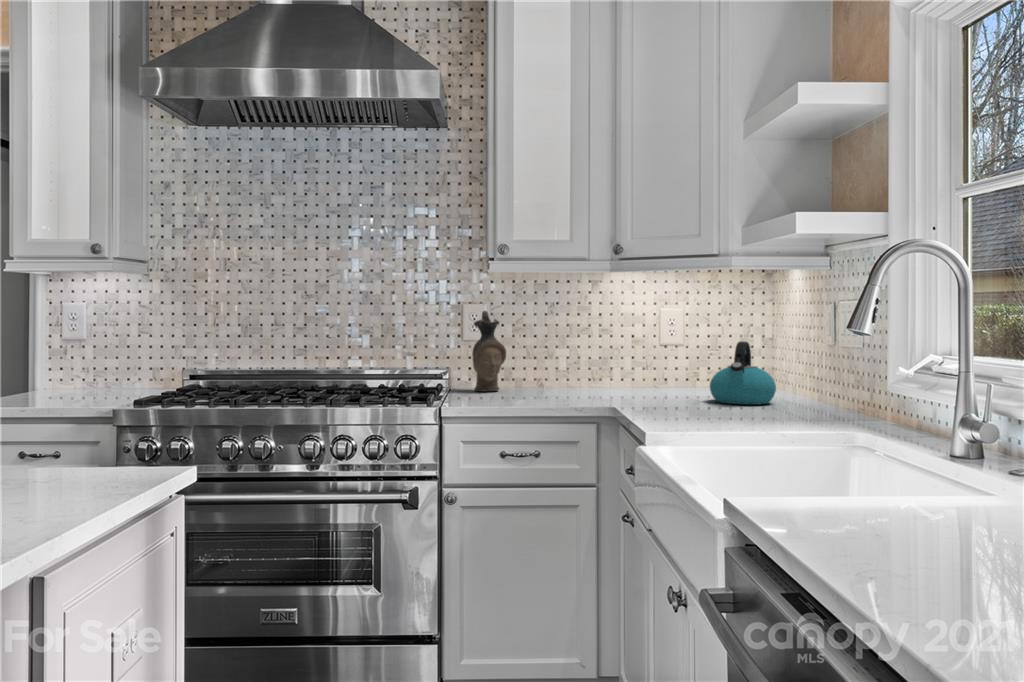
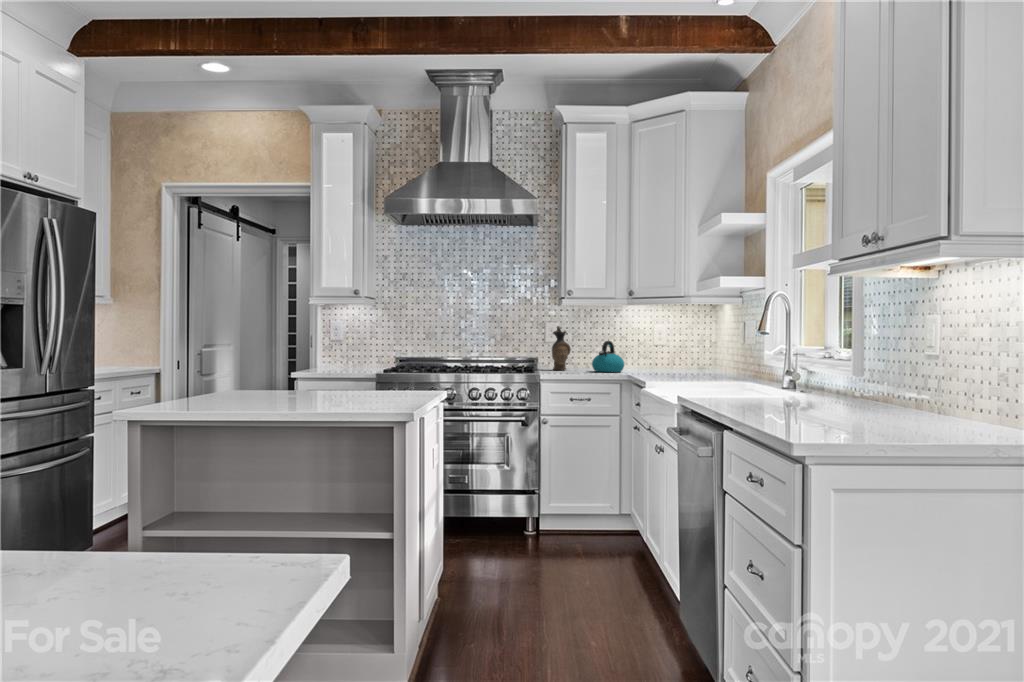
kettle: present [710,341,776,405] -> present [592,341,624,372]

